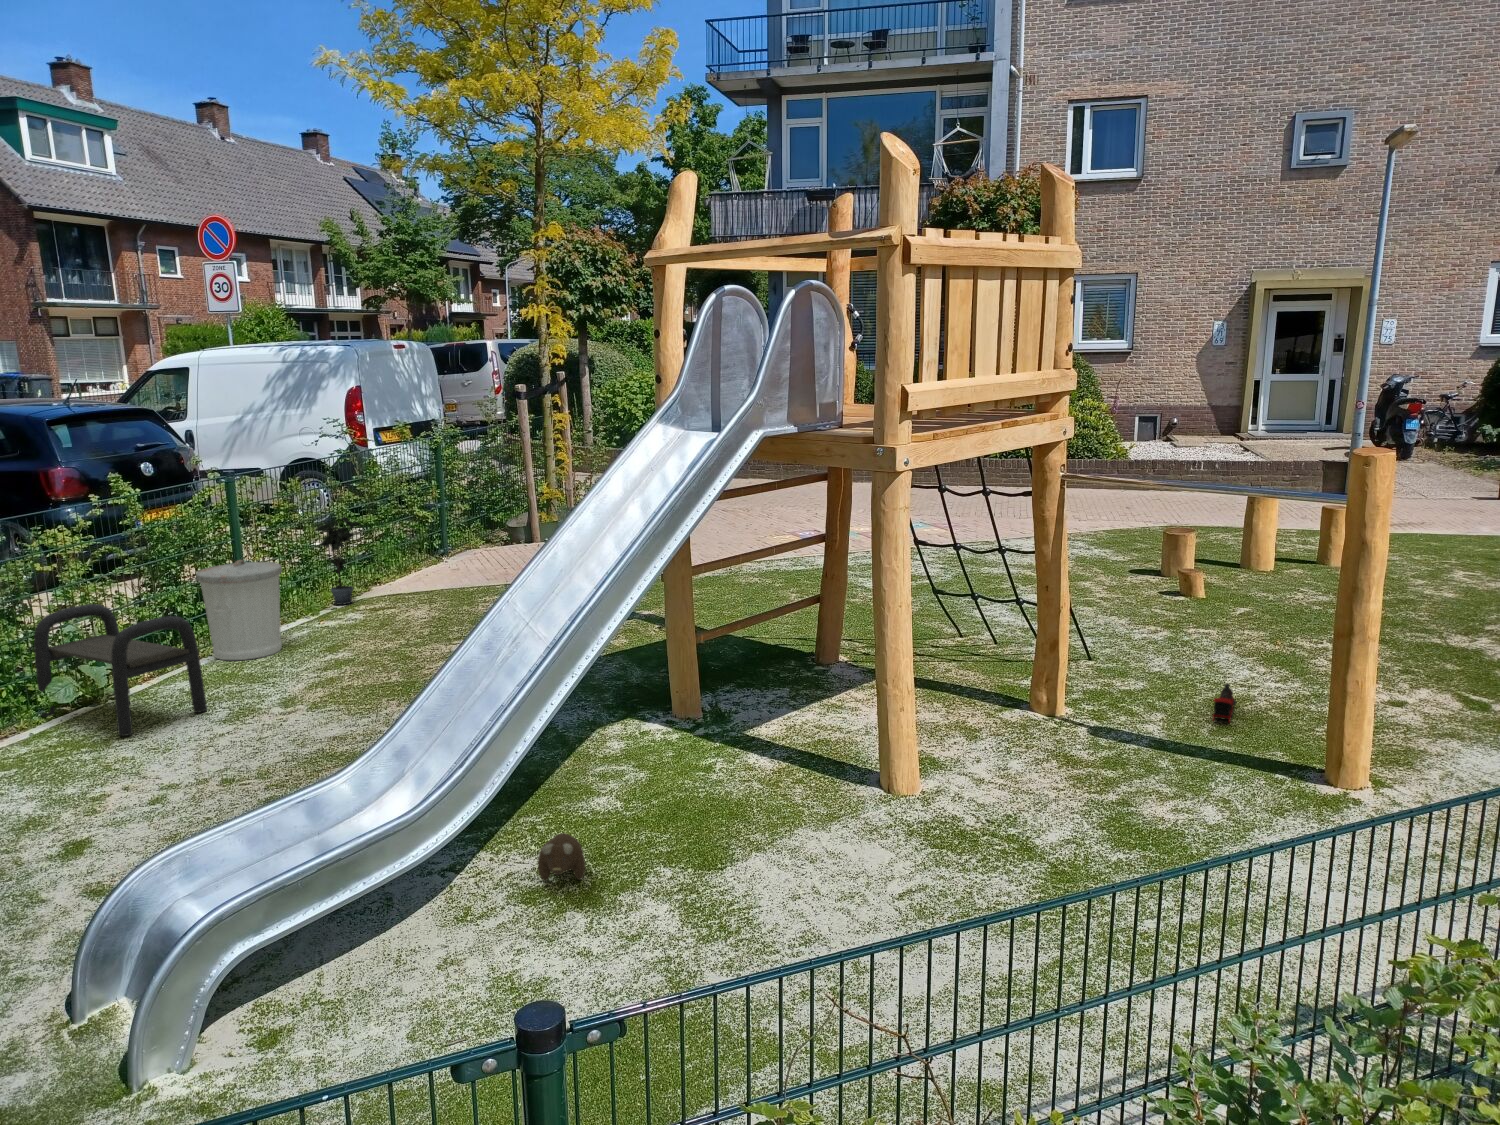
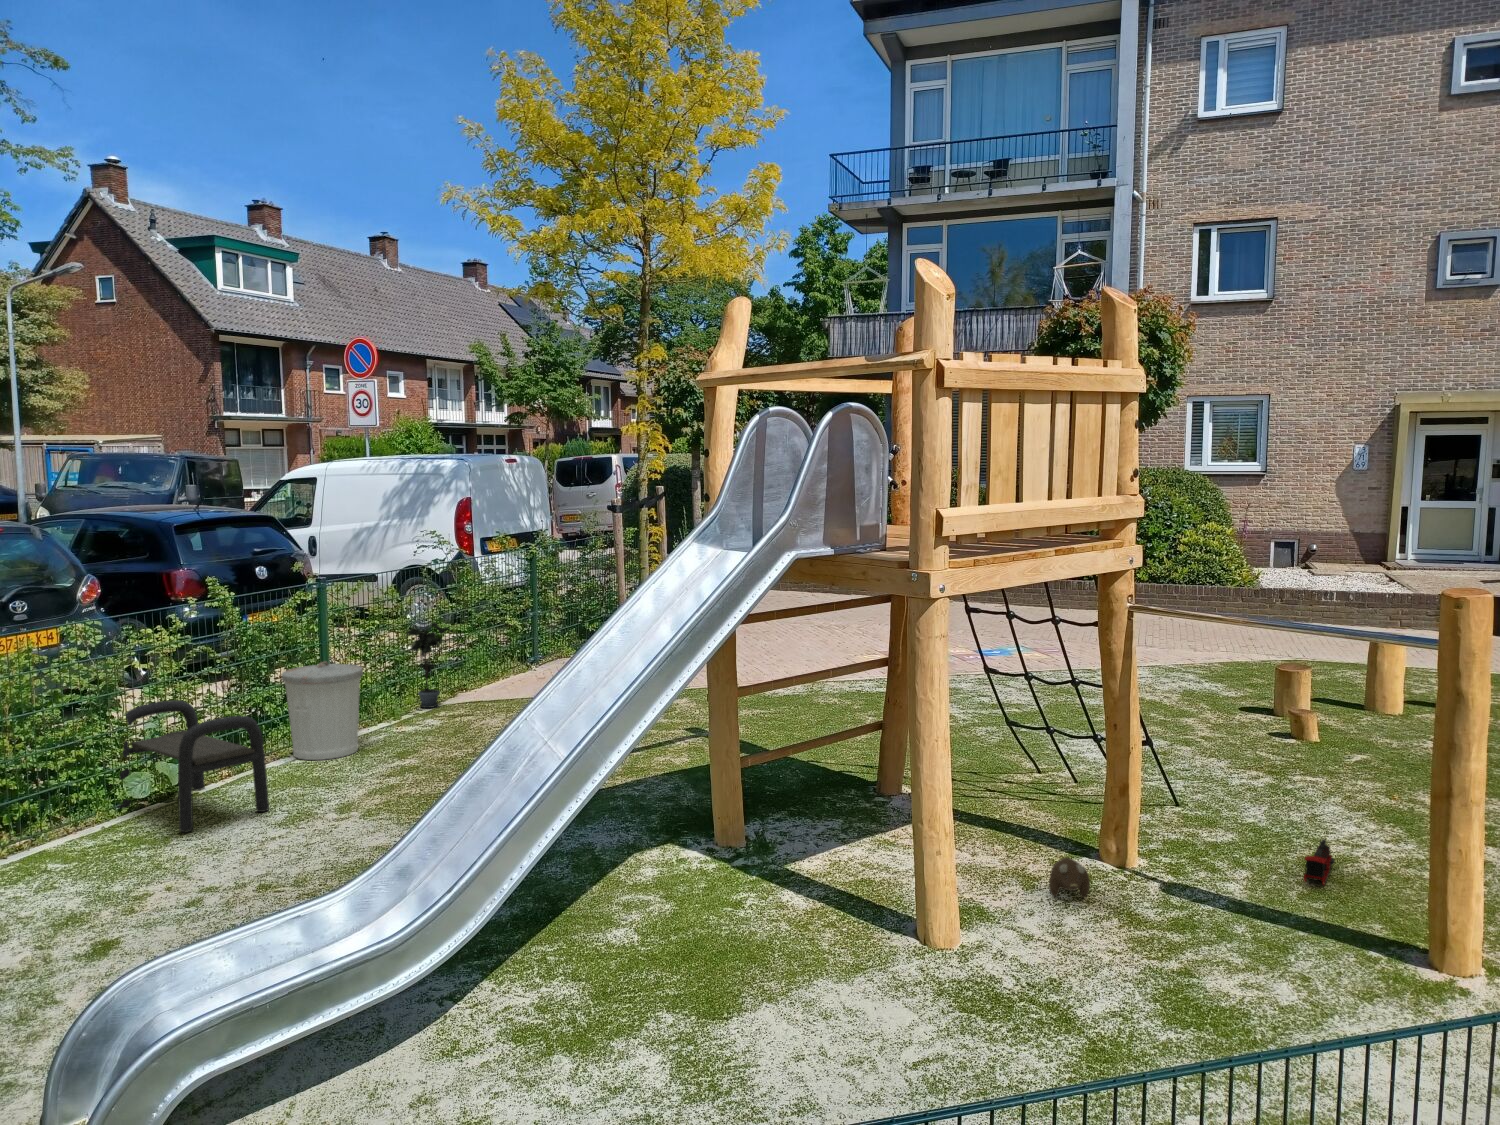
plush toy: present [538,833,585,881] -> present [1049,858,1090,898]

